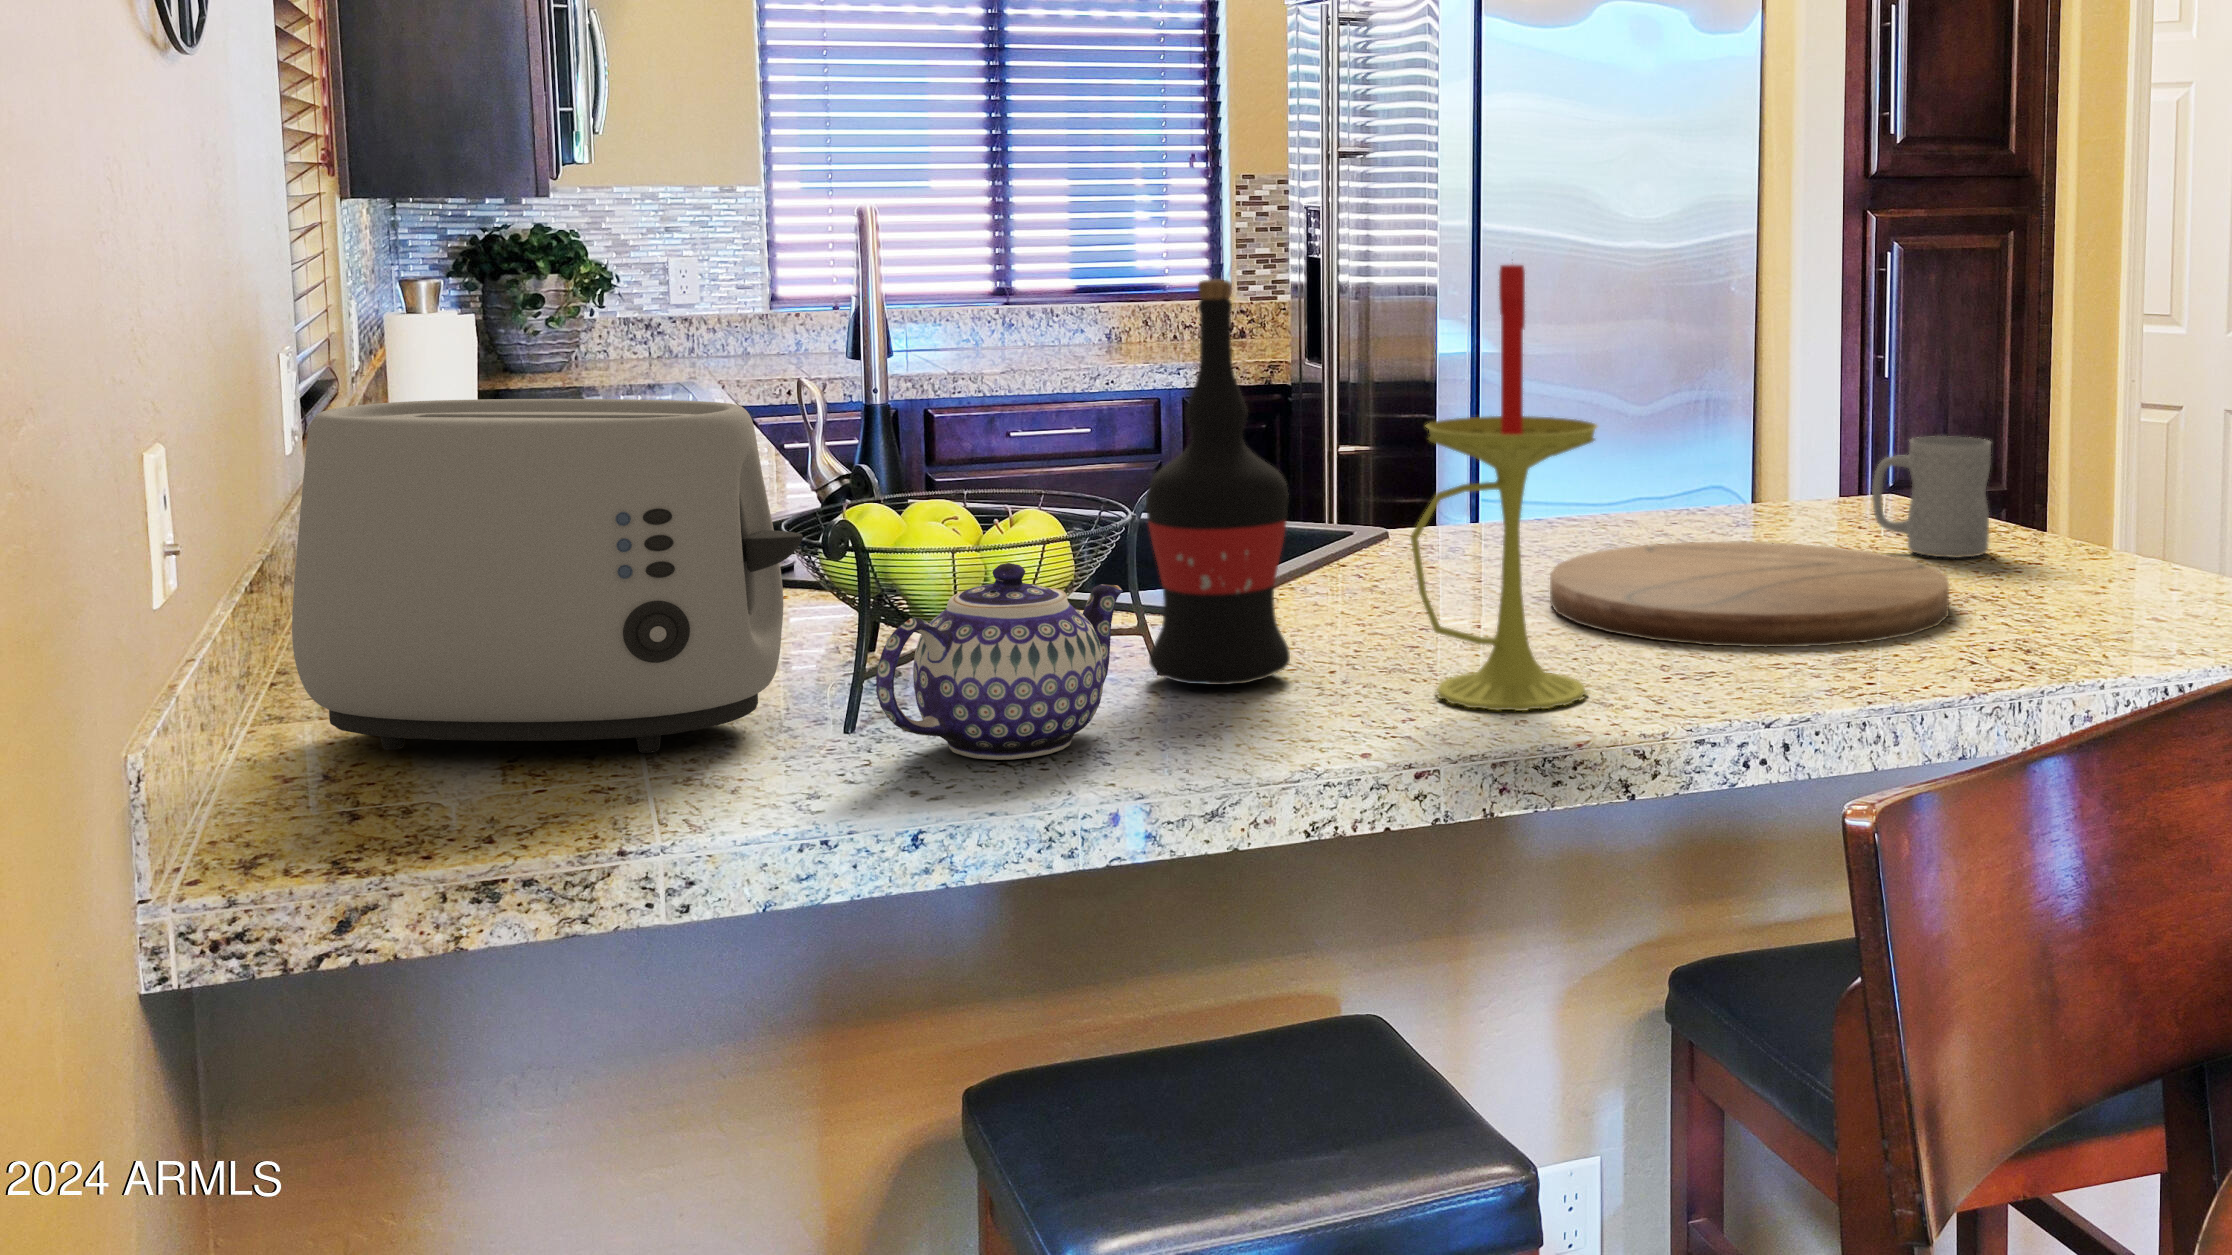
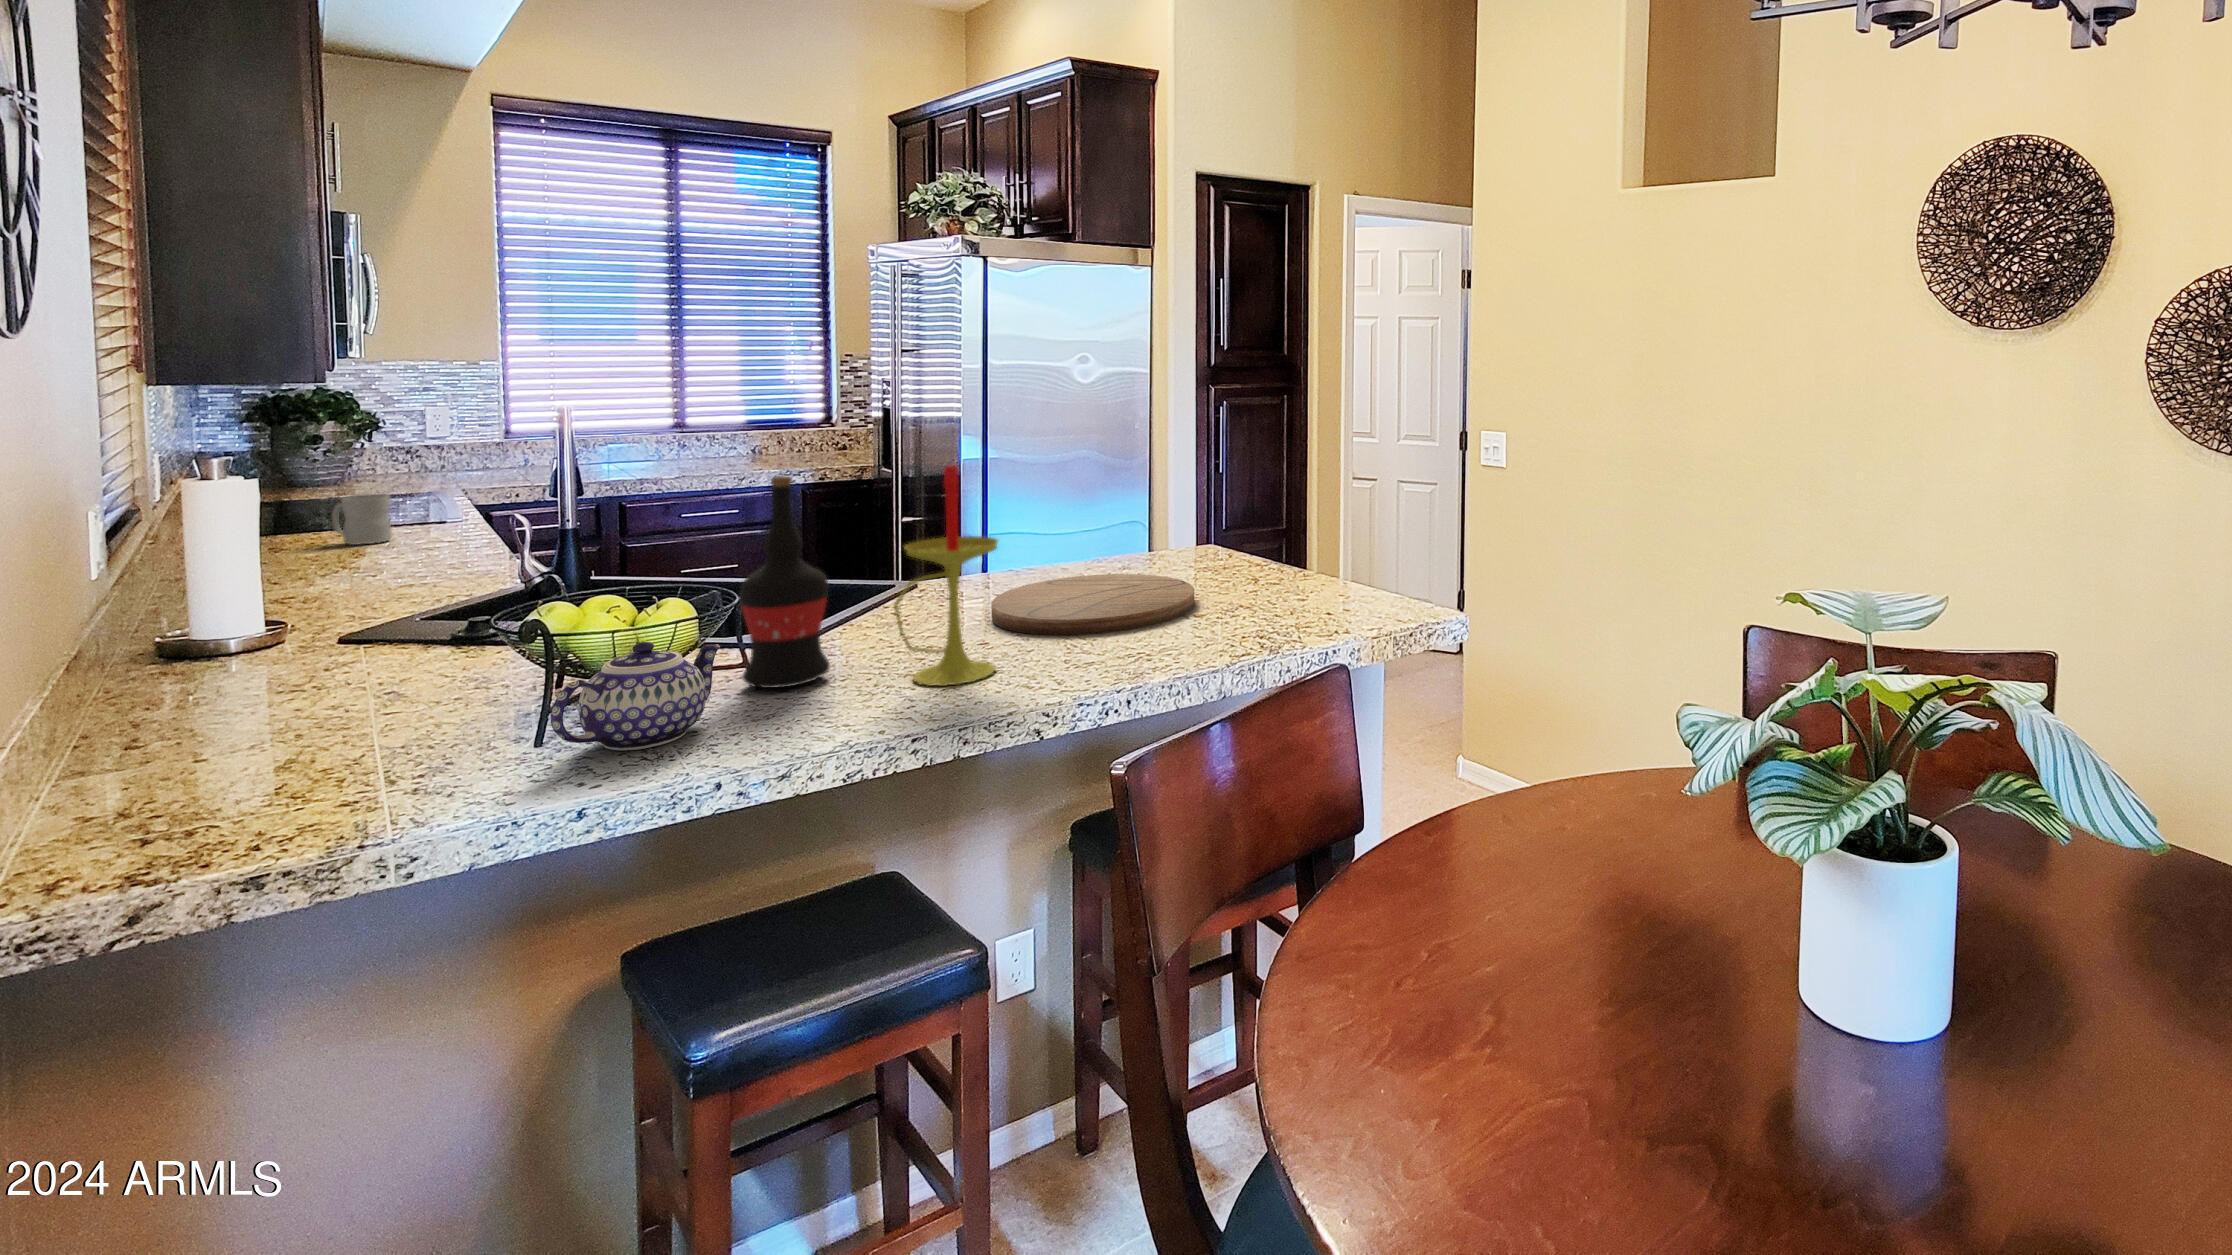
toaster: present [292,399,803,753] -> none [88,563,502,796]
mug: present [1872,436,1991,558] -> present [332,494,392,545]

